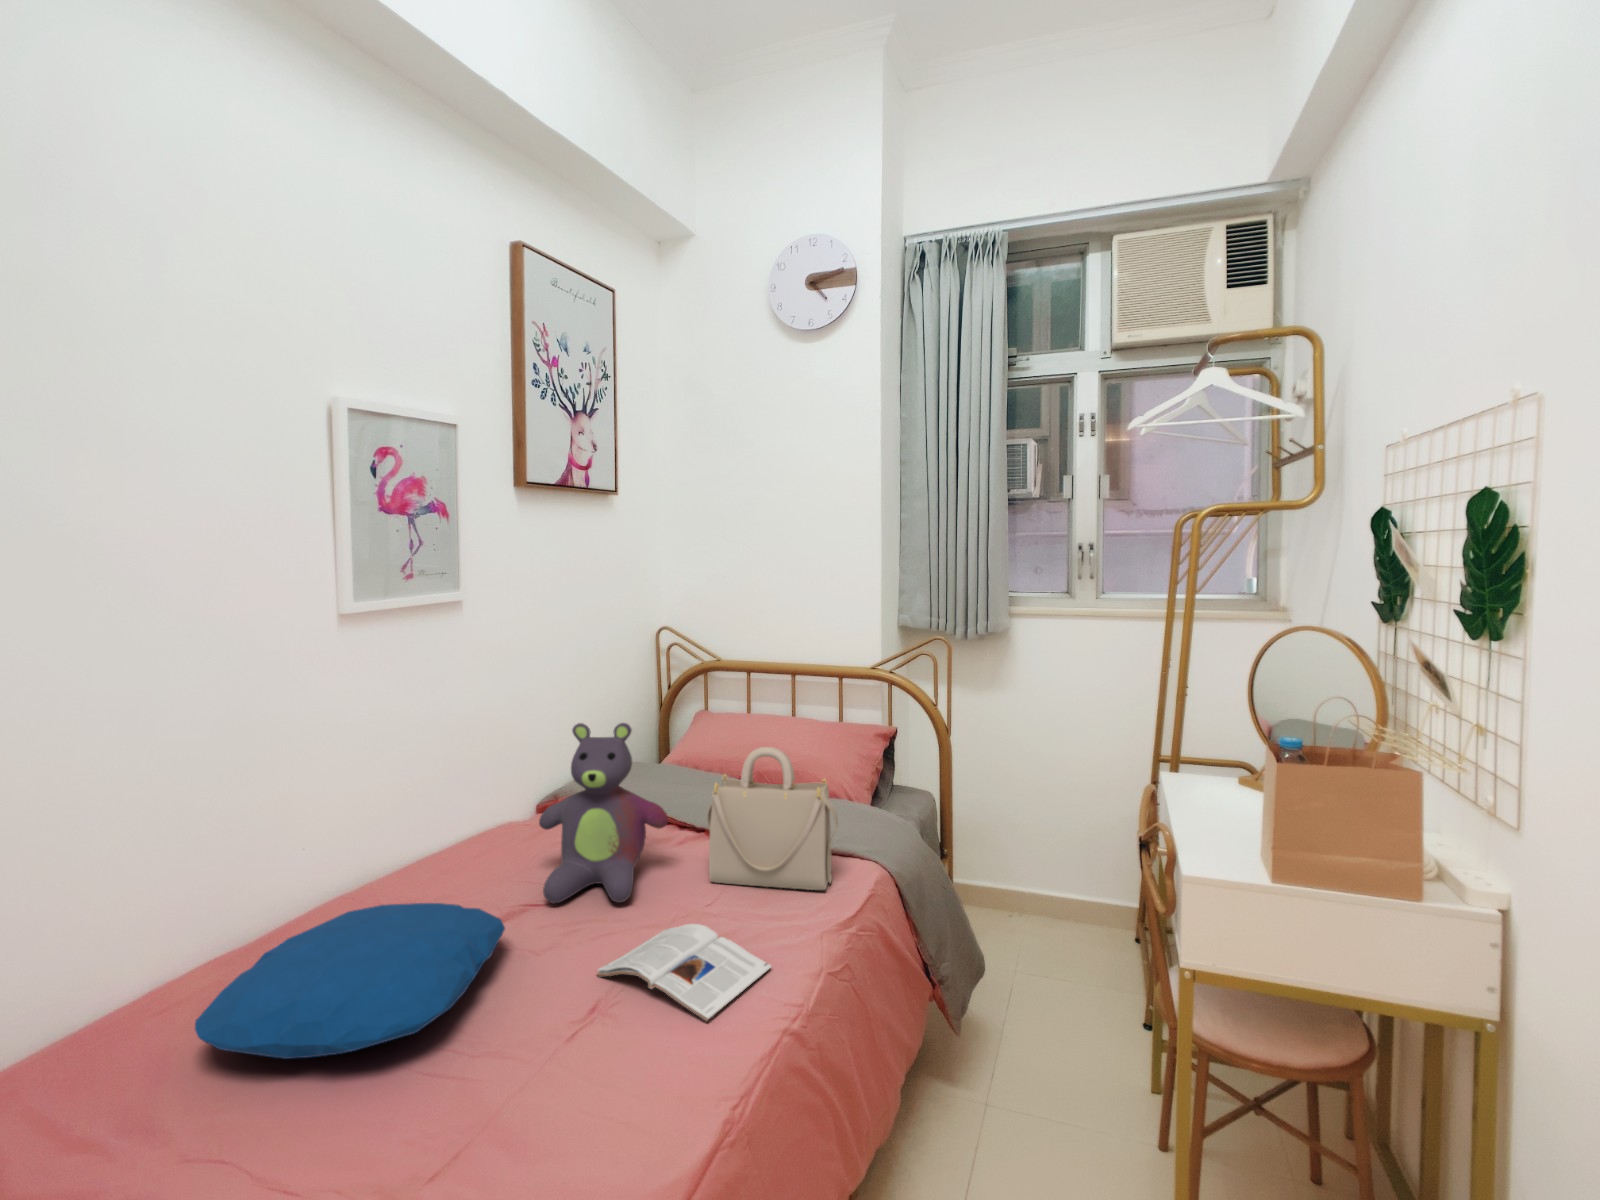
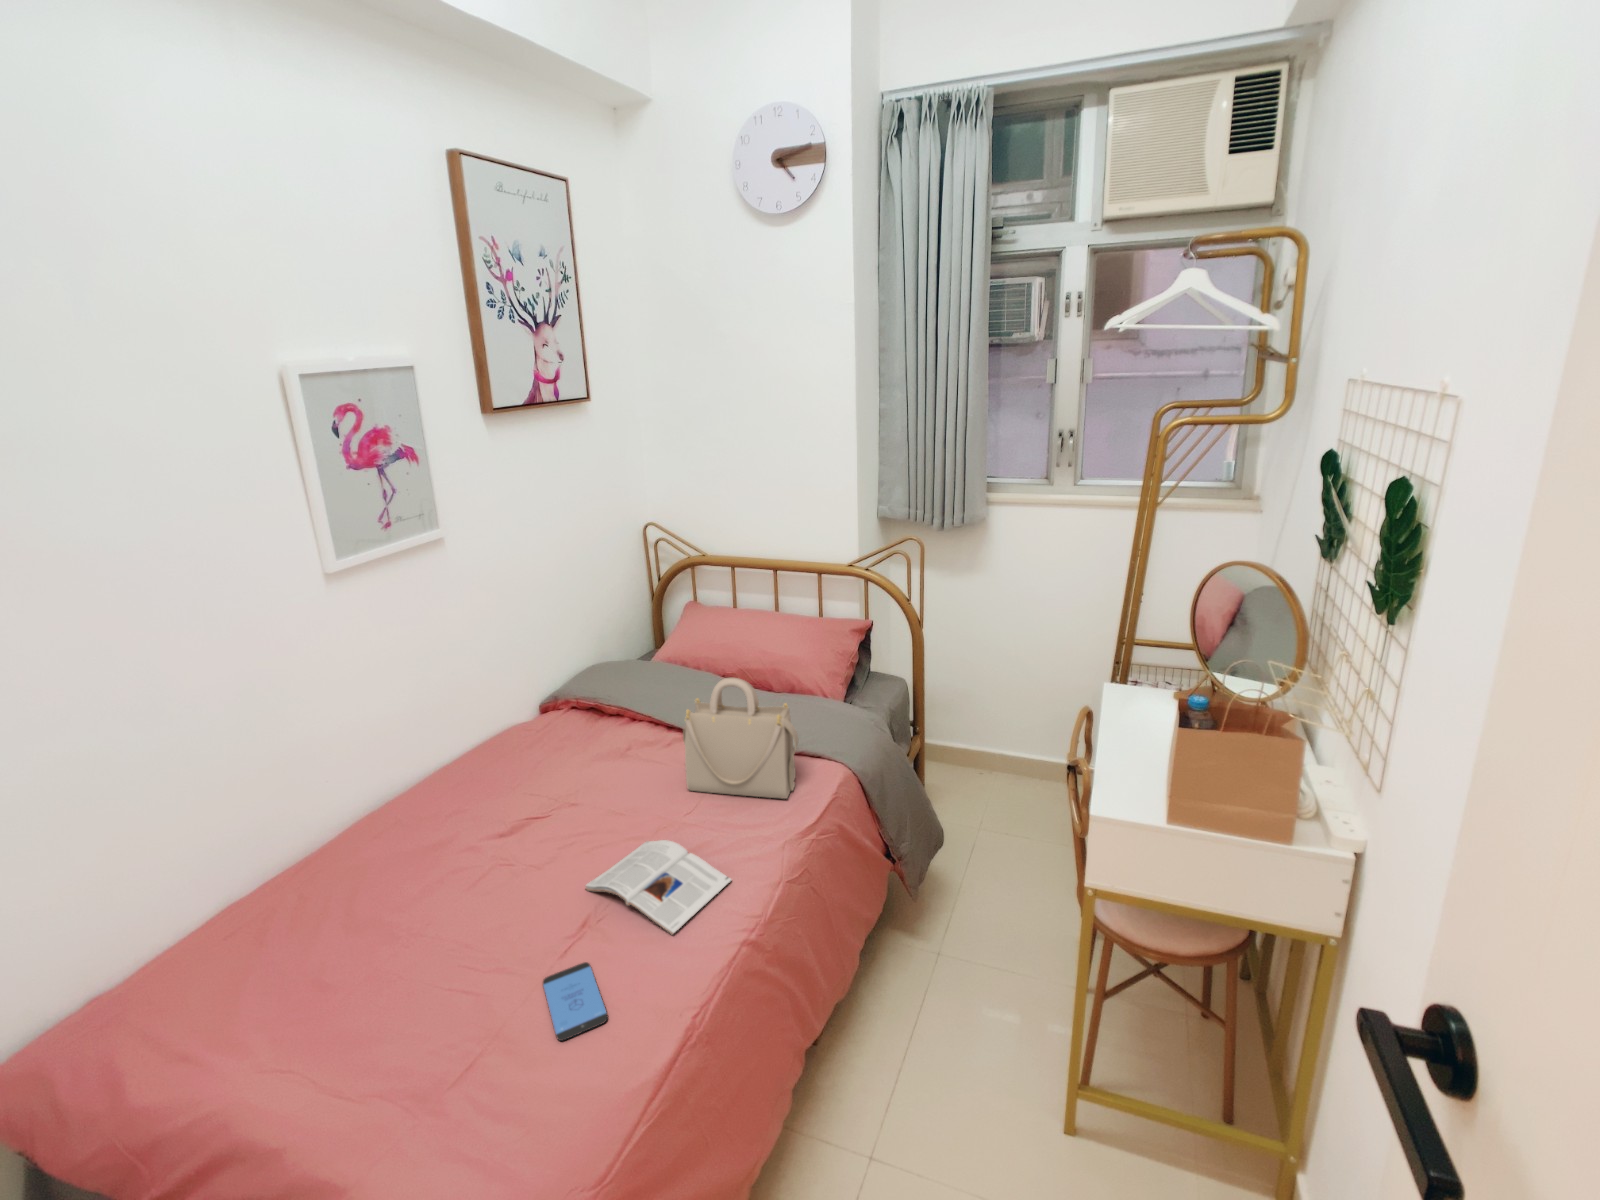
stuffed bear: present [539,723,668,903] -> none [535,659,649,816]
pillow: present [195,903,505,1059] -> none [257,829,507,979]
smartphone: none [549,1049,634,1134] -> present [543,962,608,1041]

